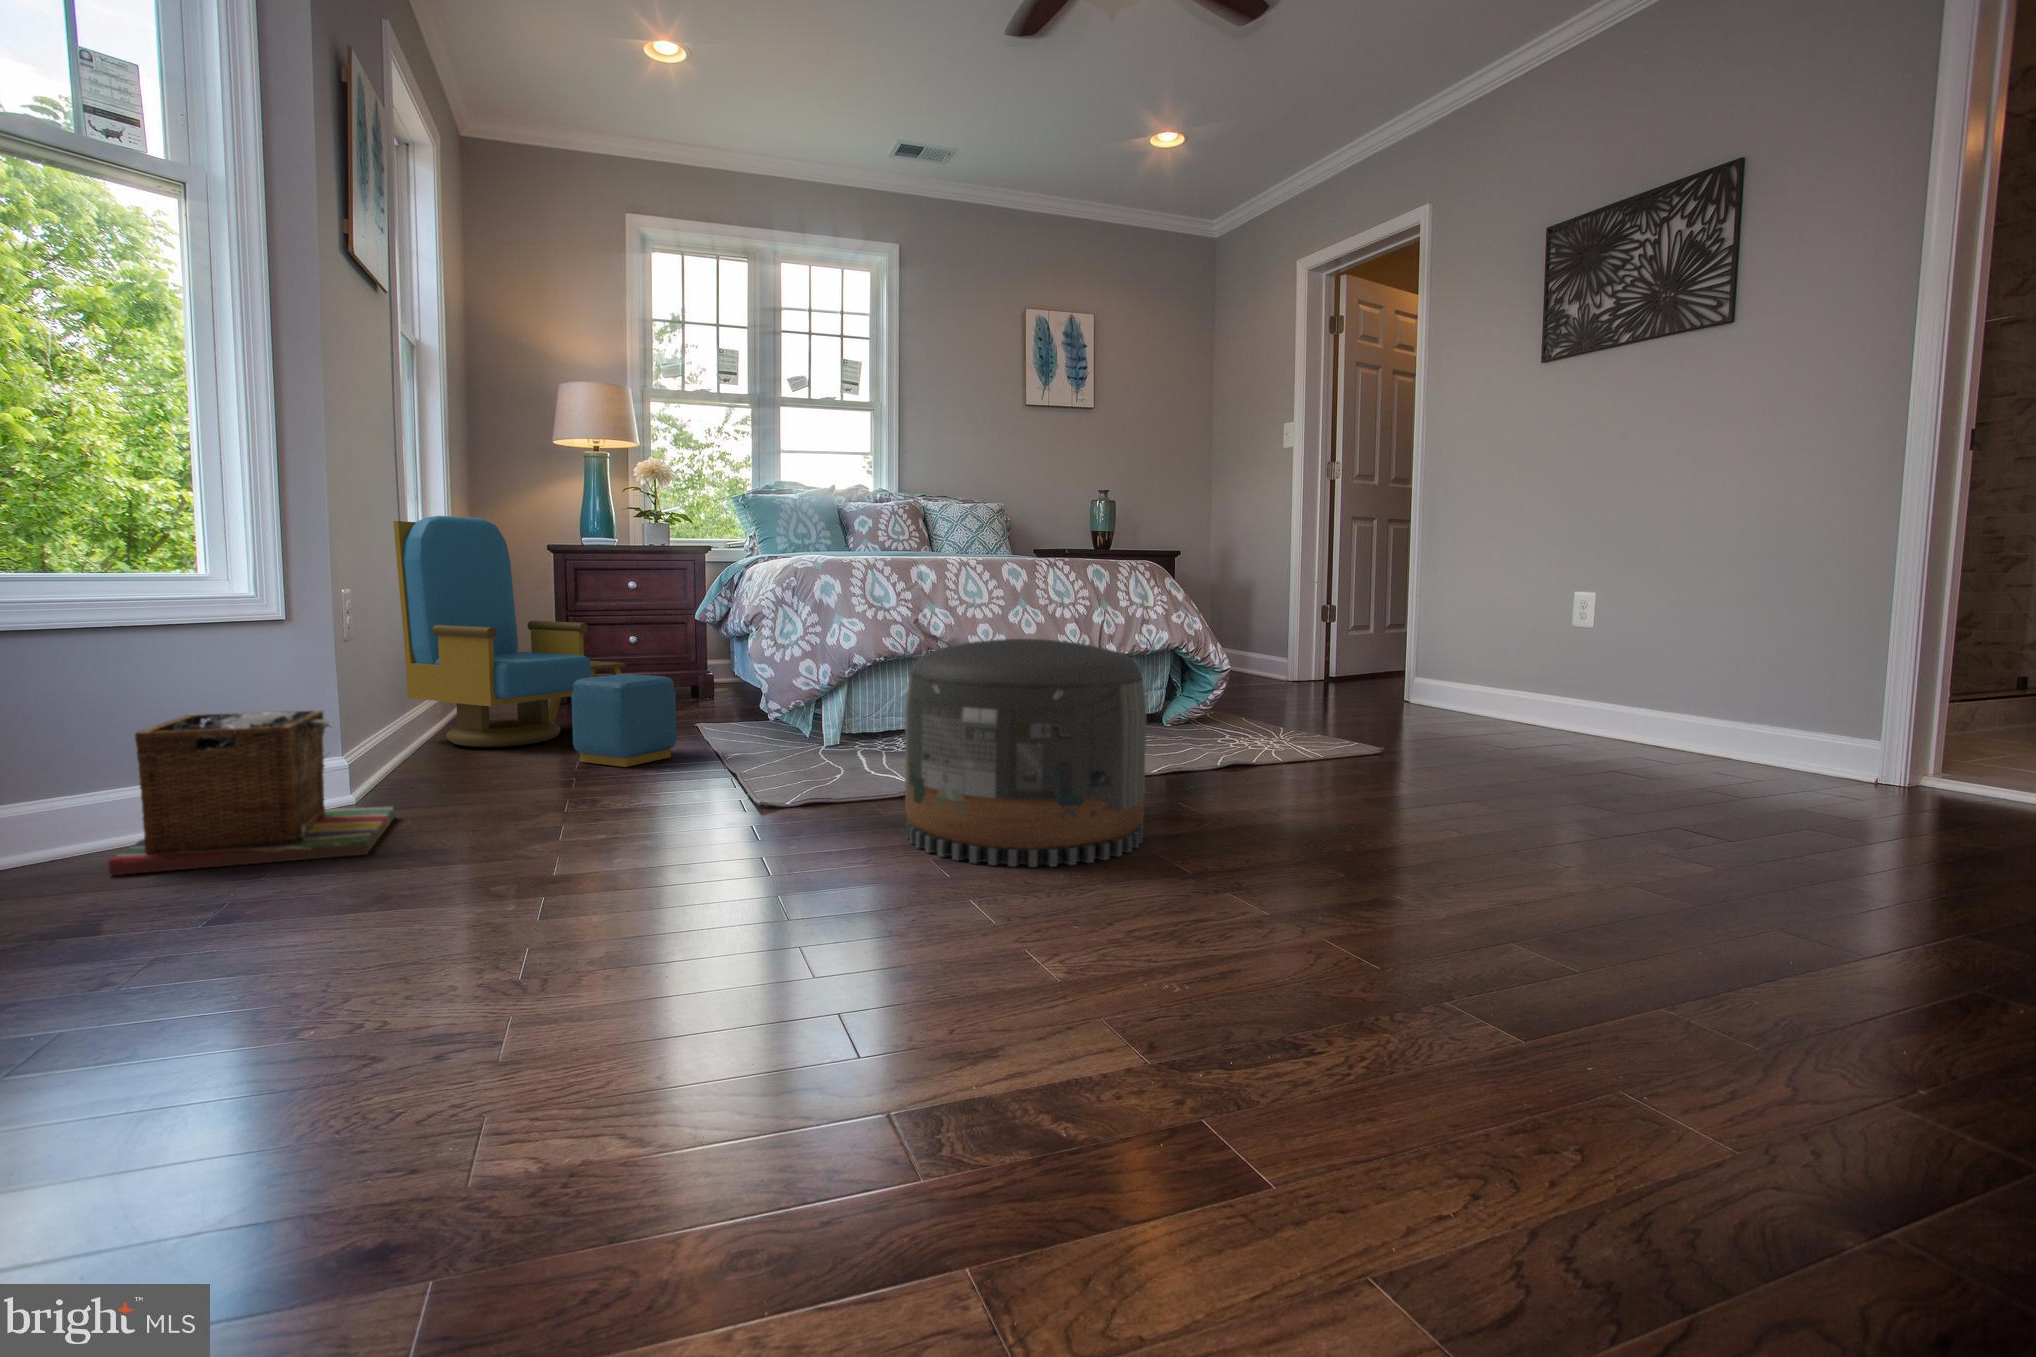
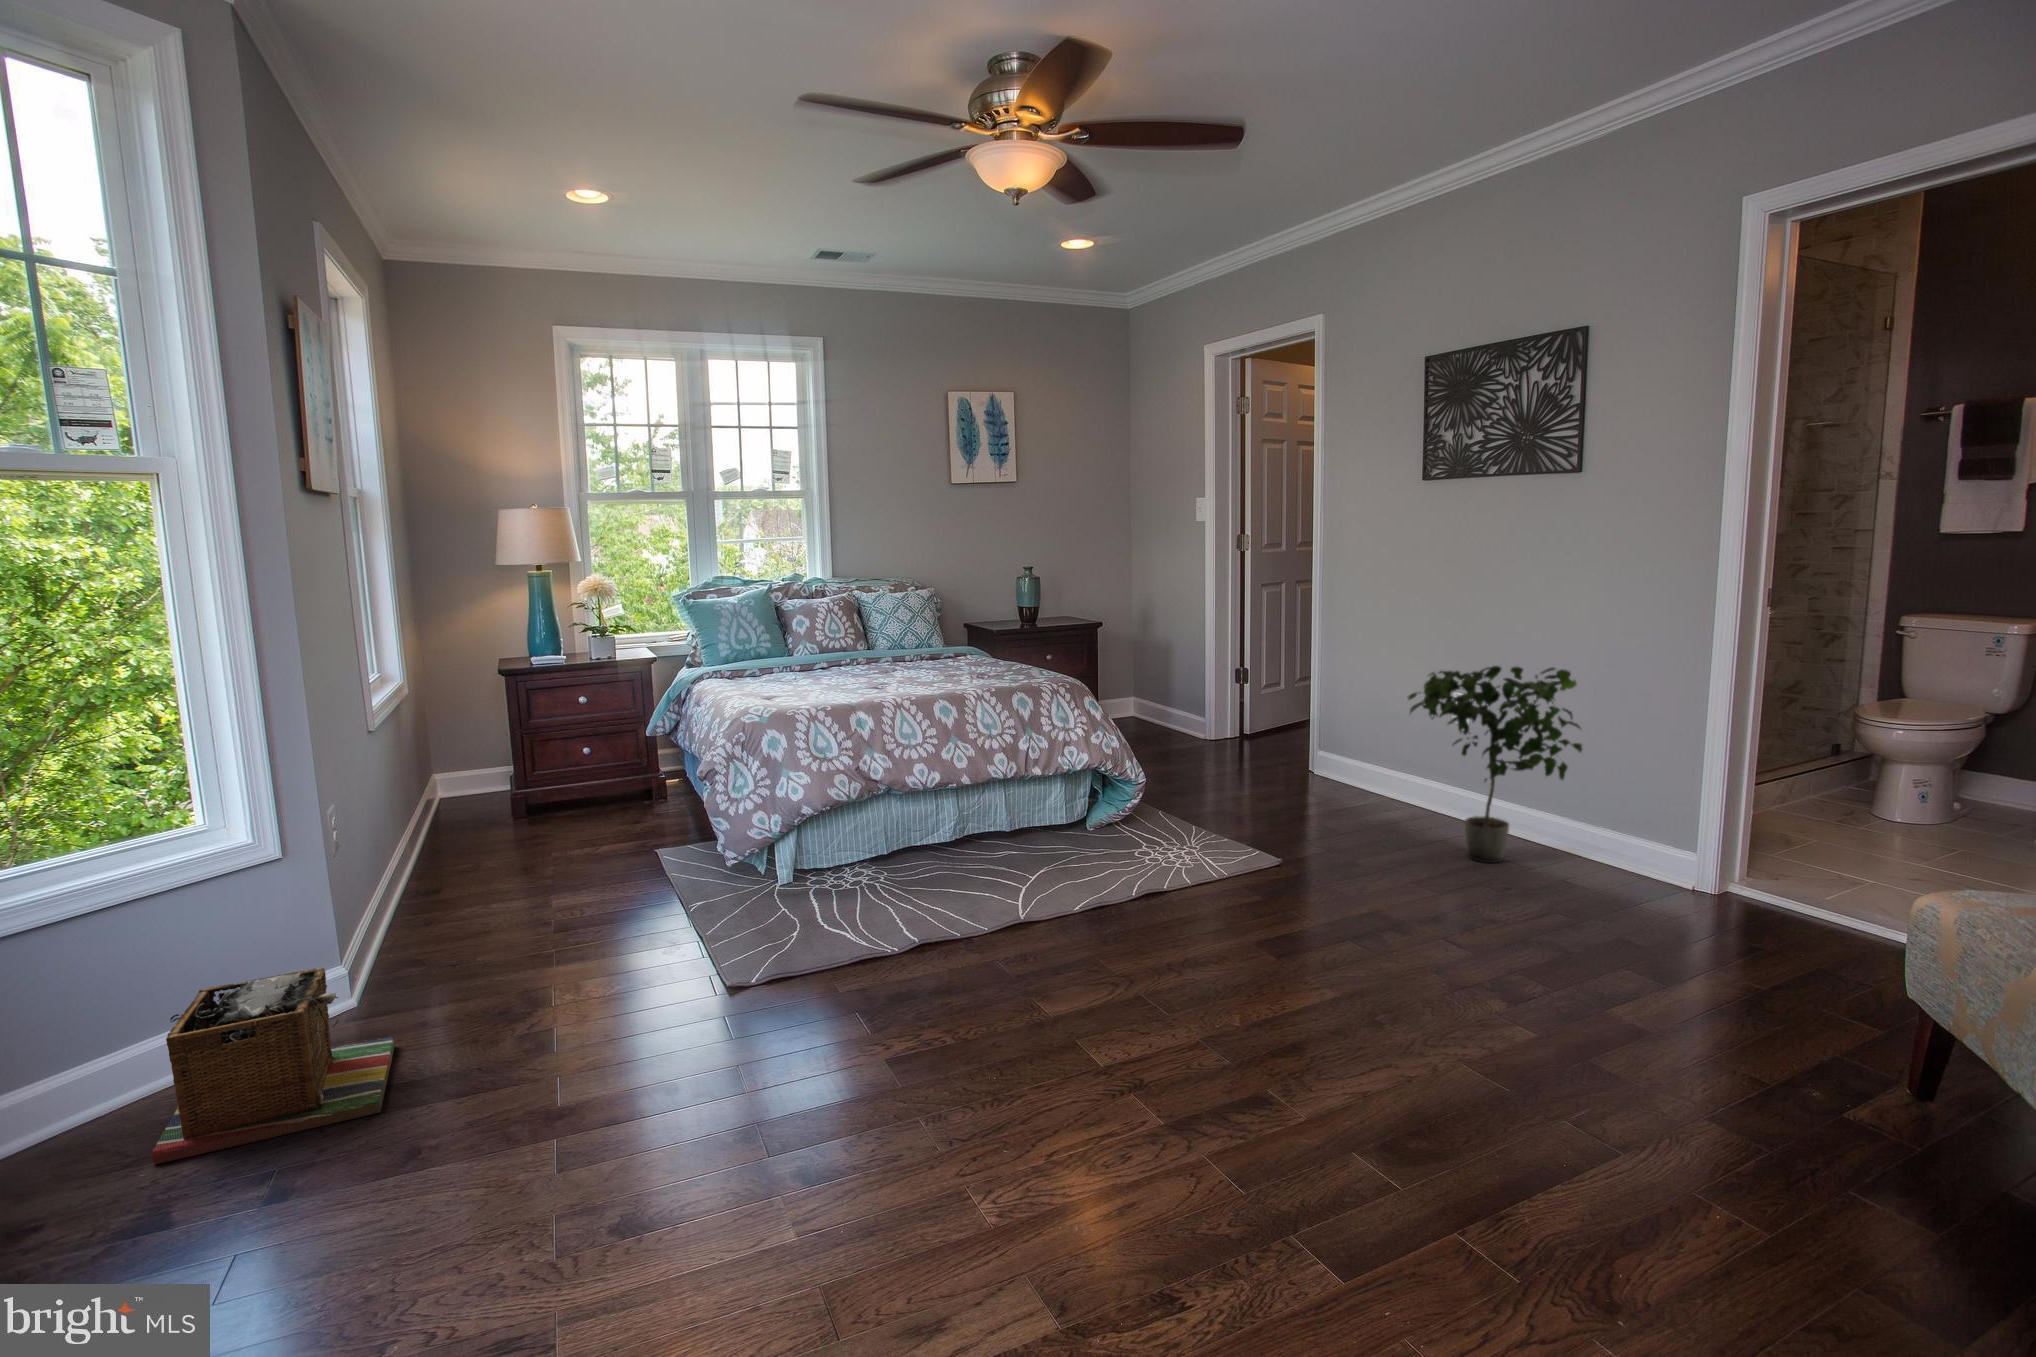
armchair: present [393,516,676,767] -> none [355,691,640,942]
potted plant: none [1525,532,1735,757] -> present [1407,666,1582,863]
pouf: present [905,639,1147,867] -> none [852,855,1063,1089]

